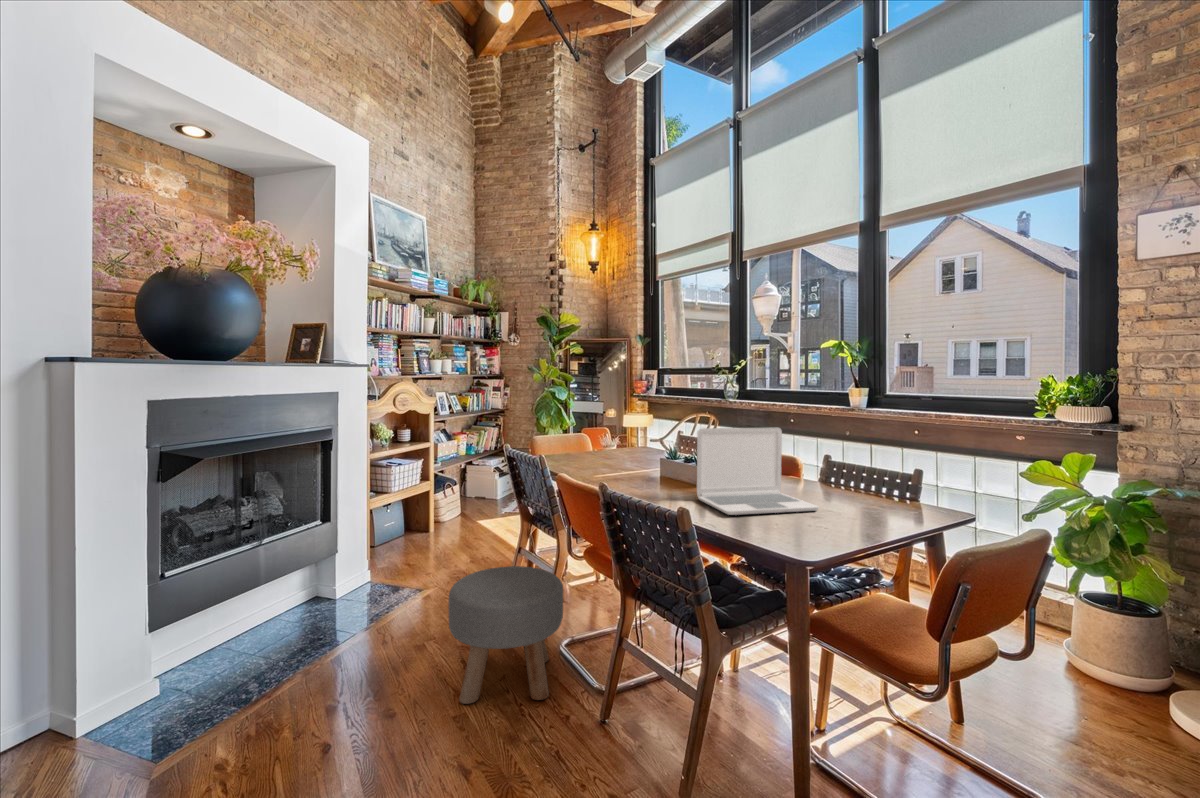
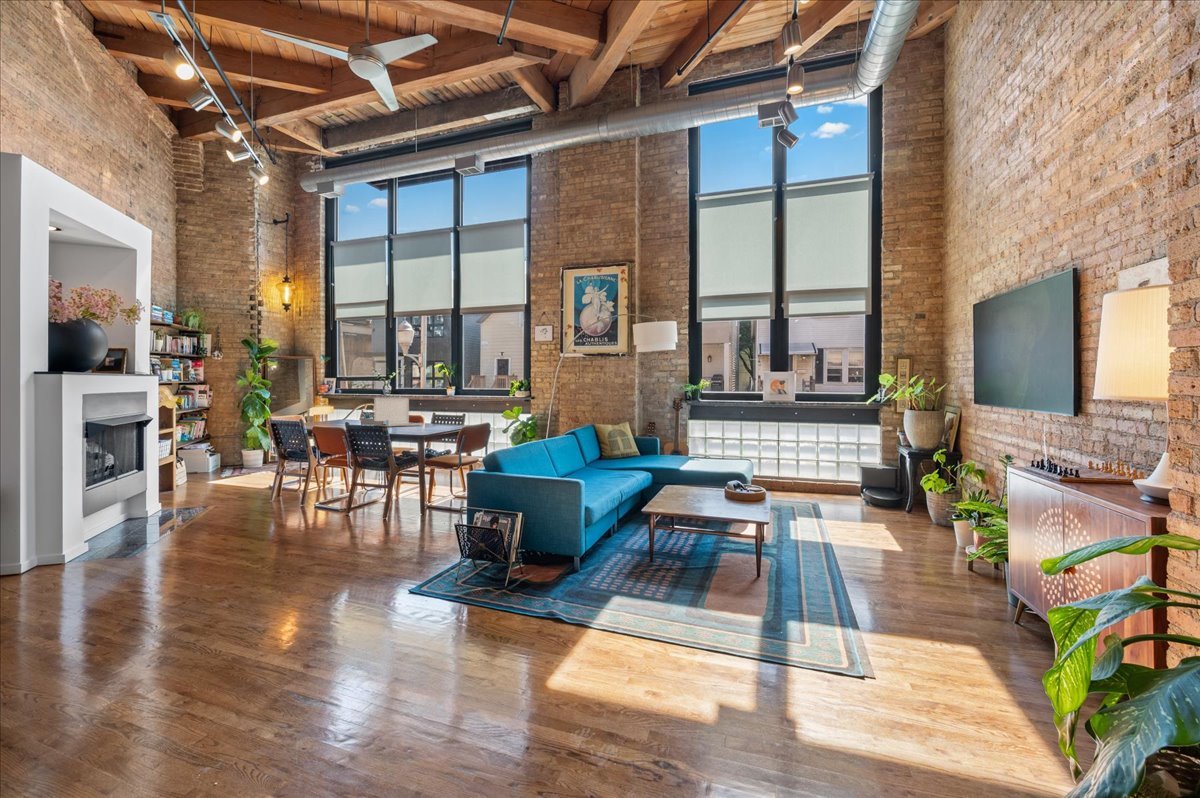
ottoman: present [449,566,563,704] -> none [255,464,313,515]

